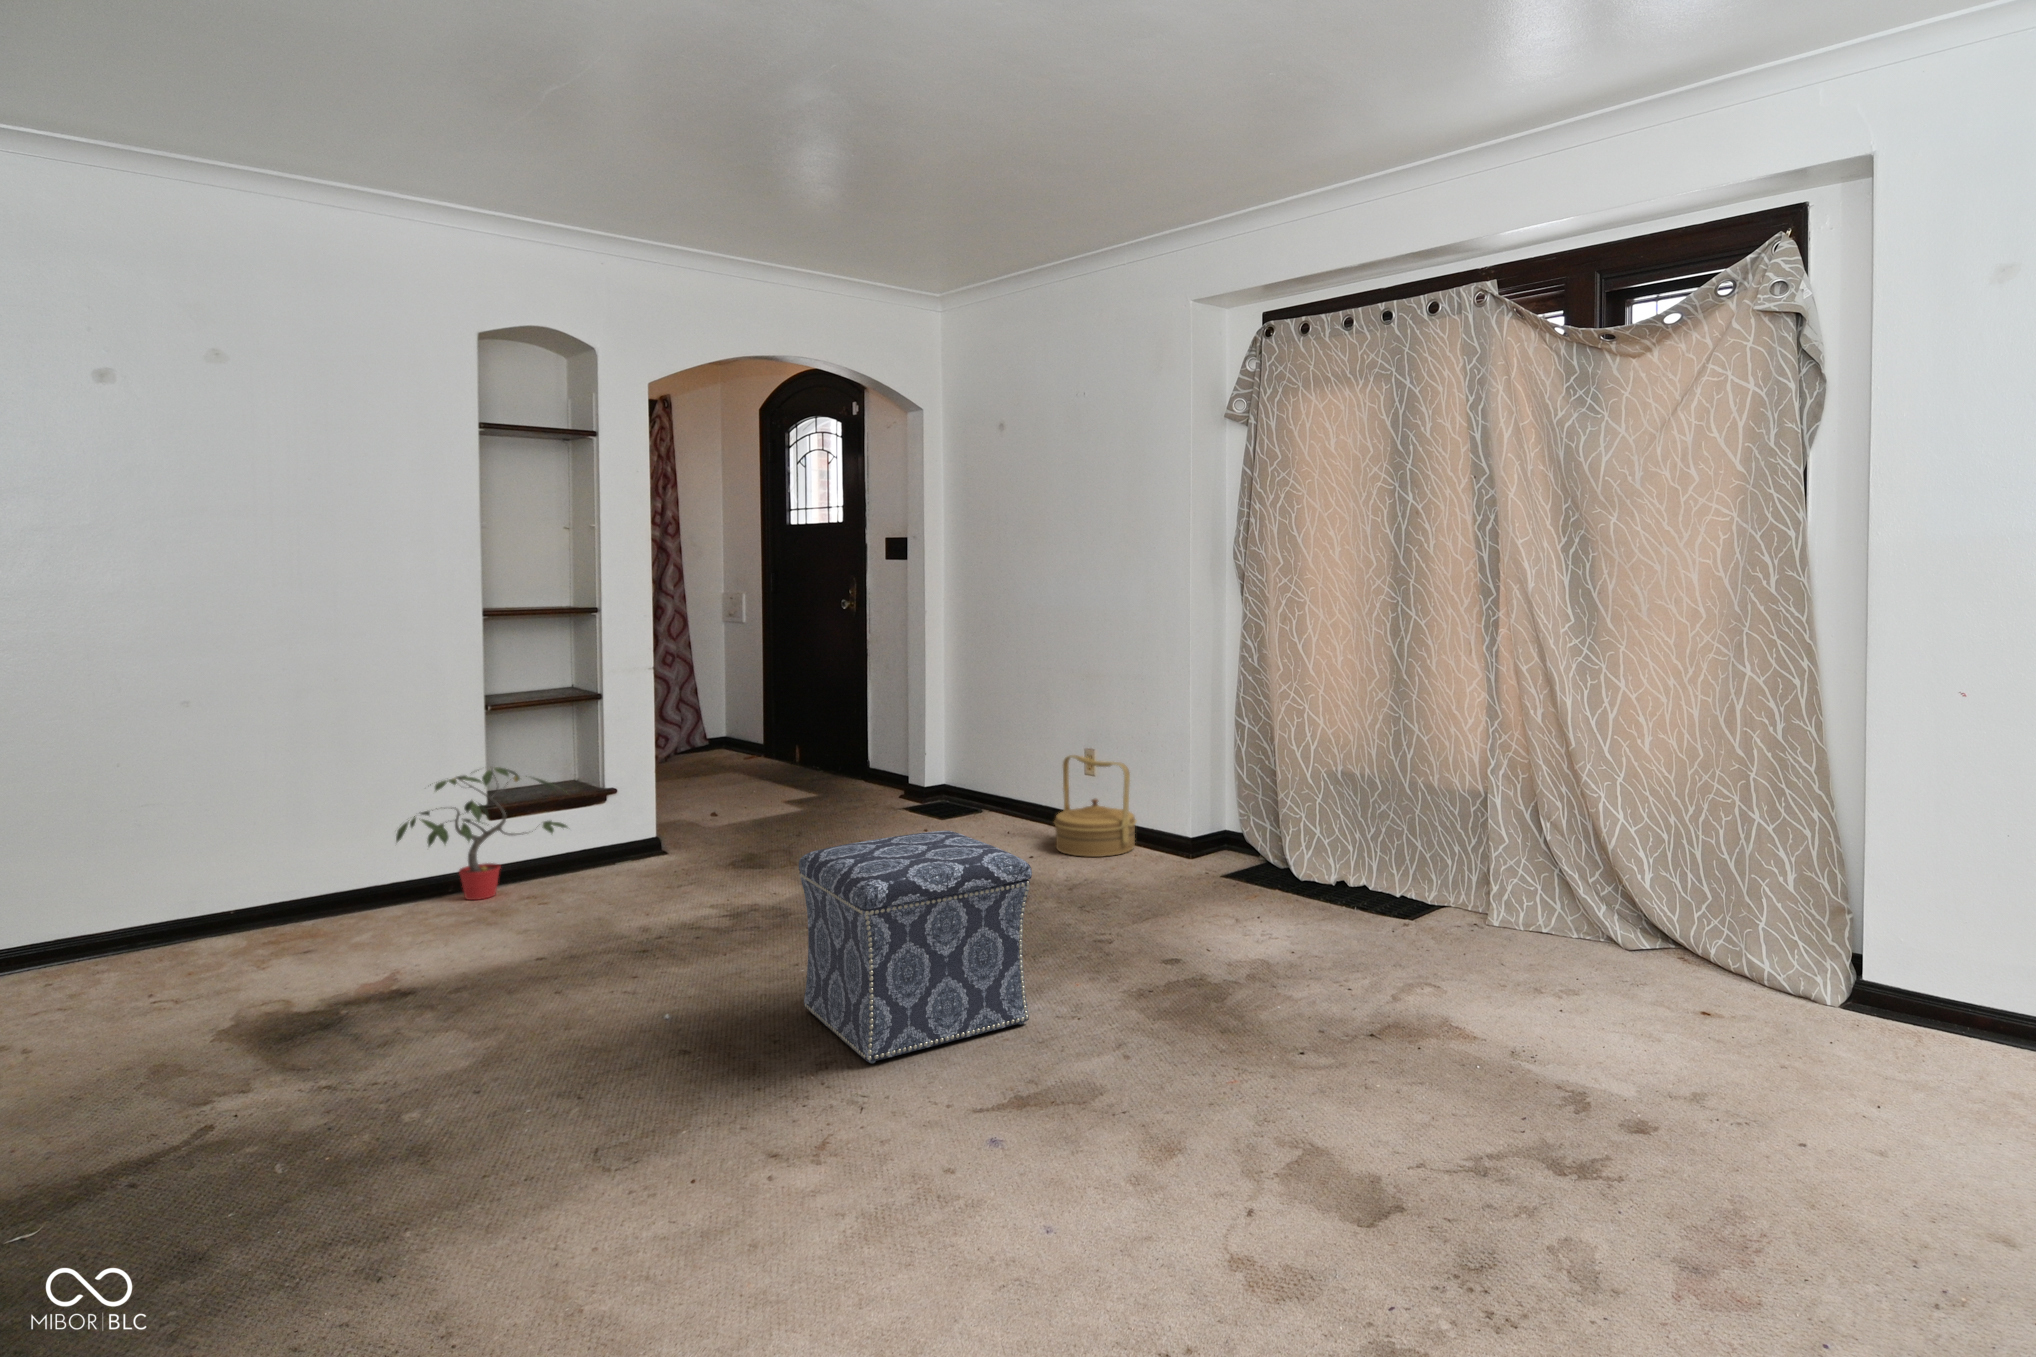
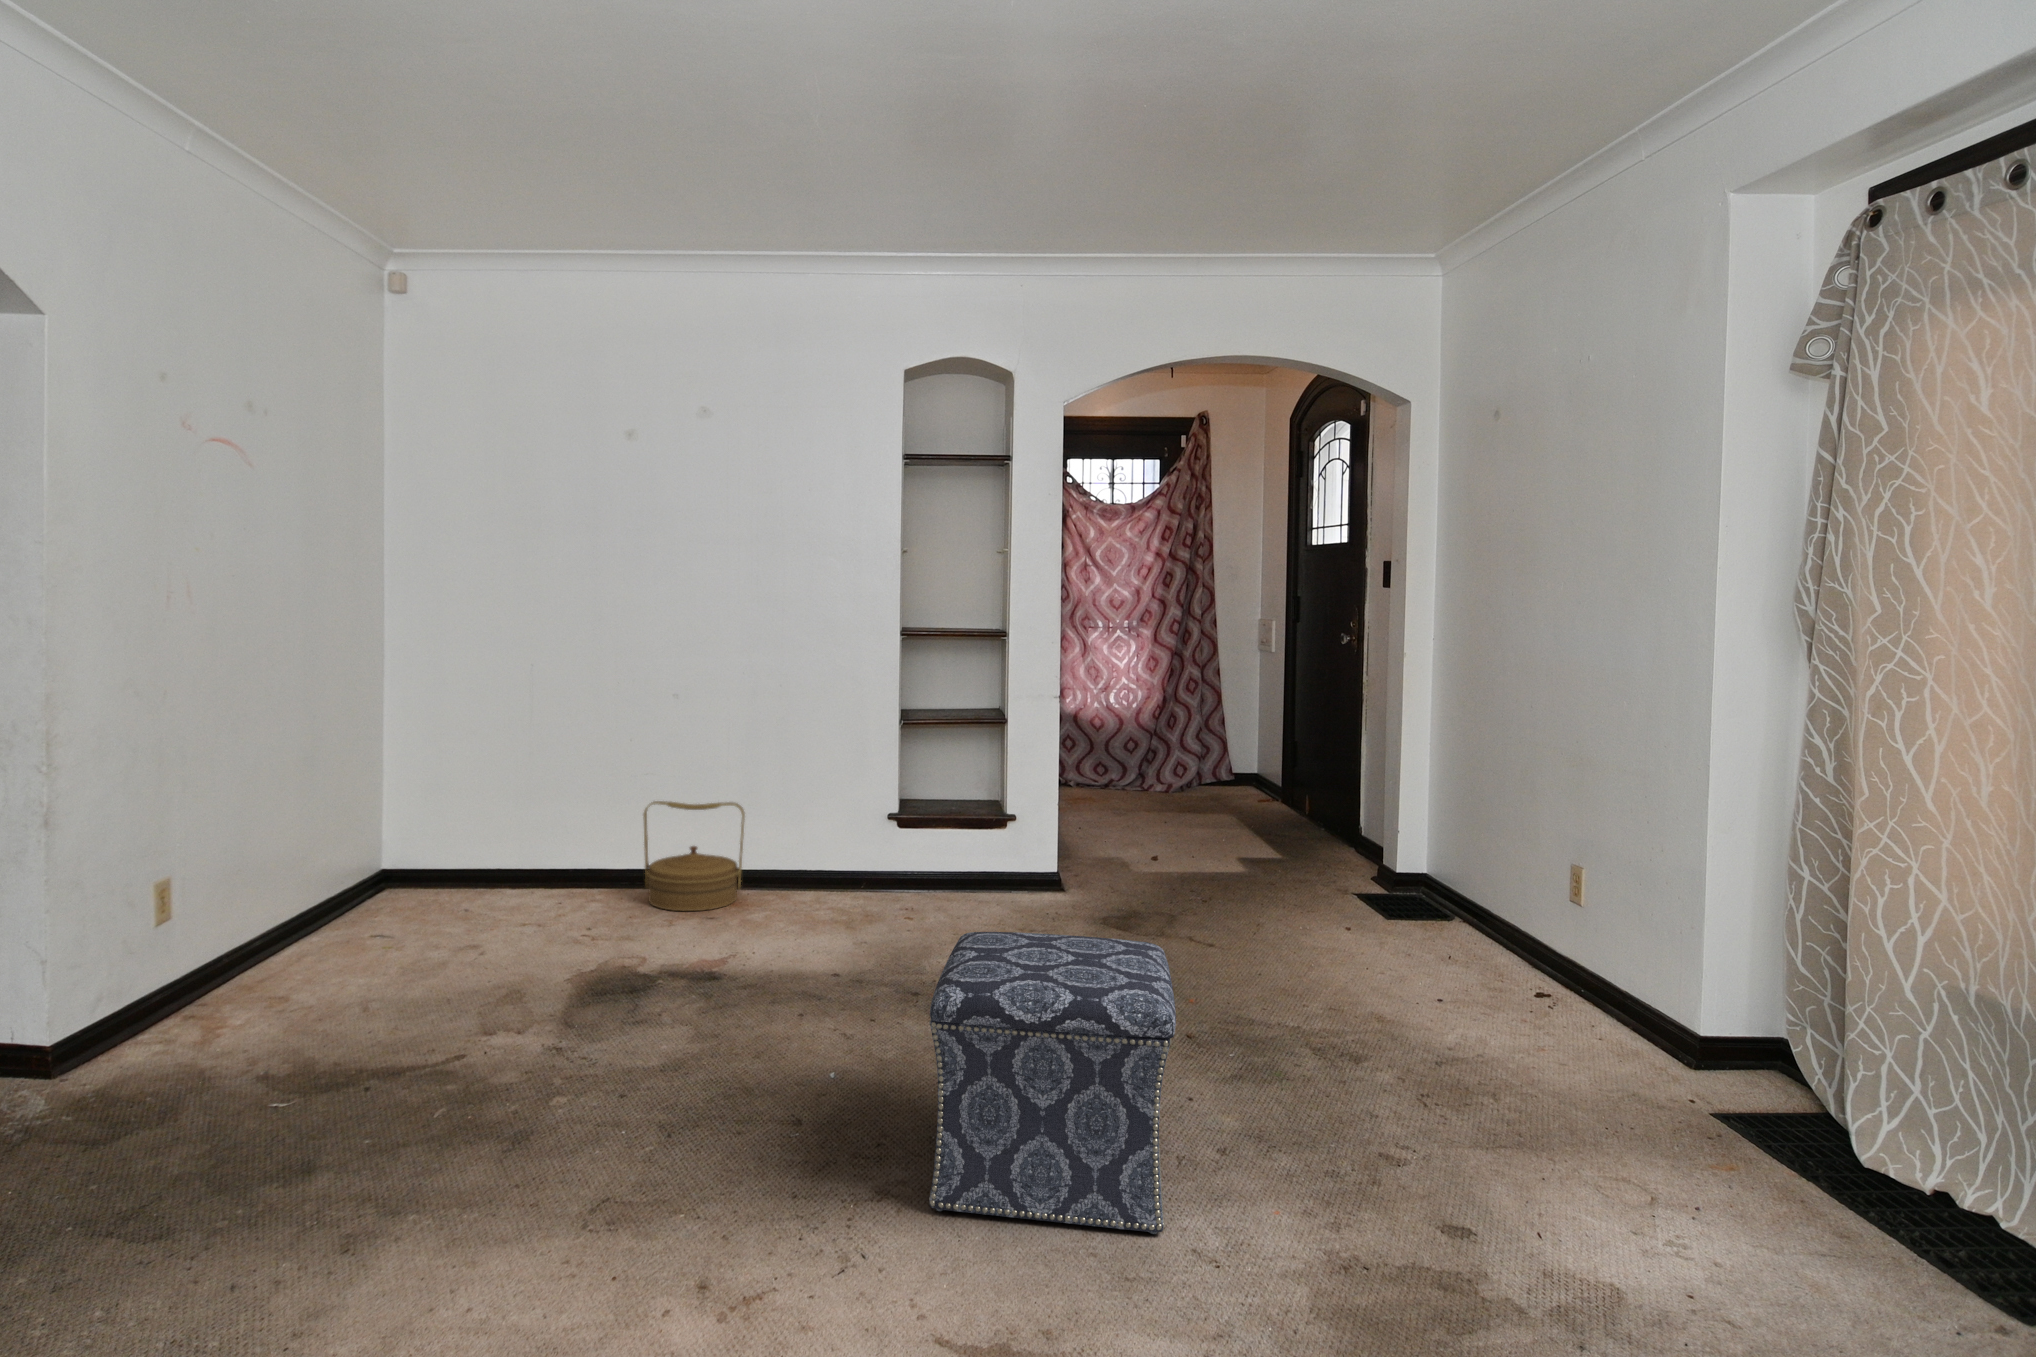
woven basket: present [1054,755,1136,857] -> present [643,801,745,911]
potted plant: present [396,767,567,900] -> none [802,777,950,902]

